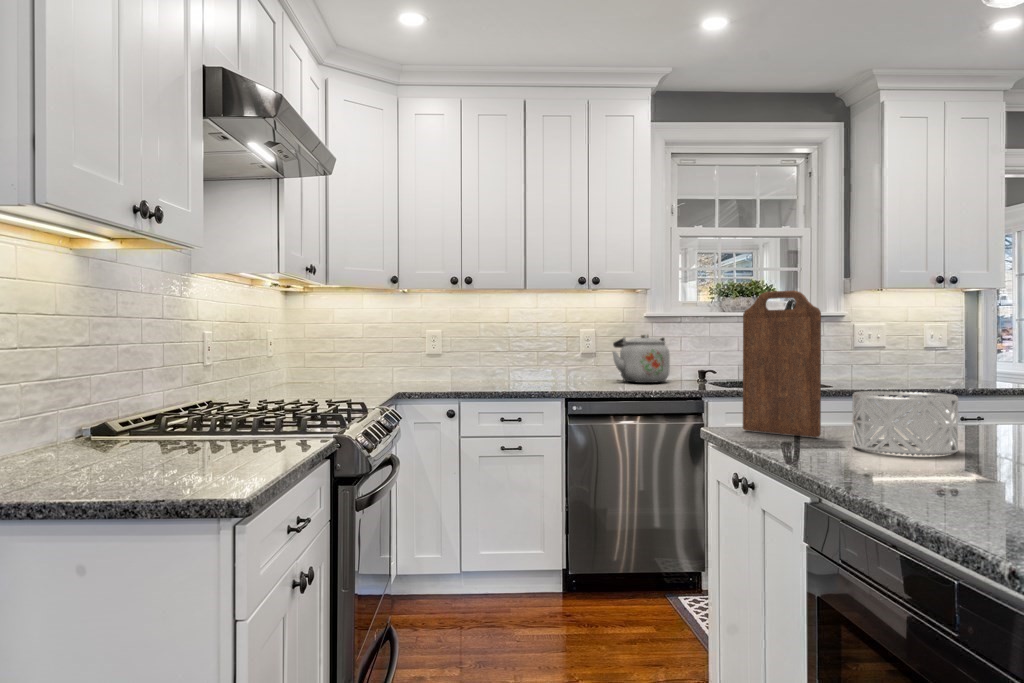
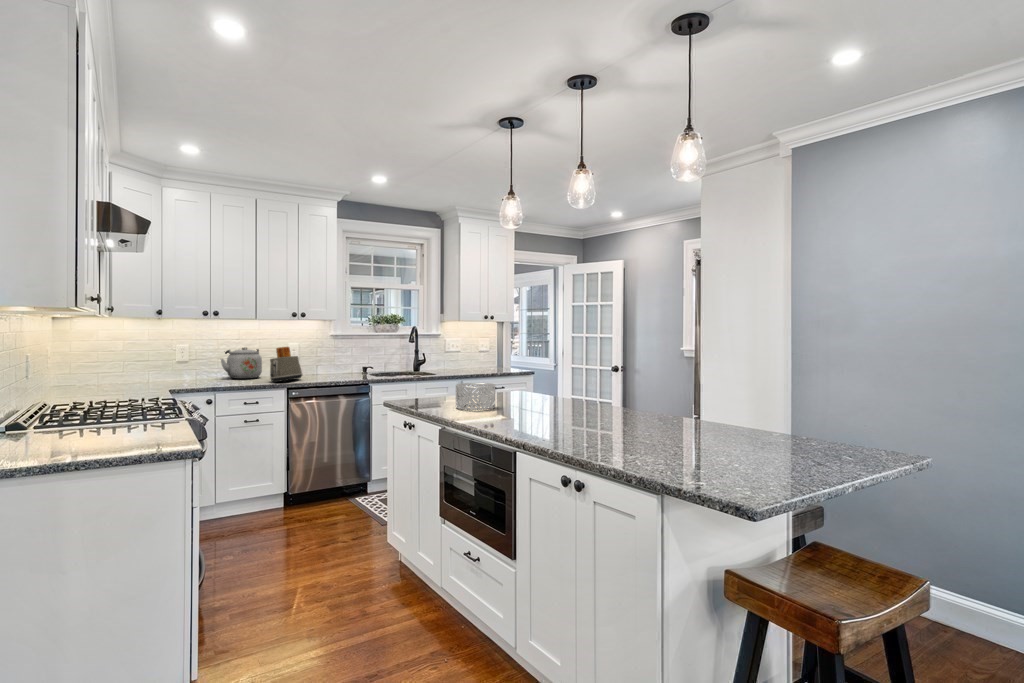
cutting board: present [743,290,821,437] -> none [406,338,442,405]
toaster: none [544,332,595,390] -> present [270,347,302,382]
kettle: present [613,334,670,383] -> present [221,347,262,379]

